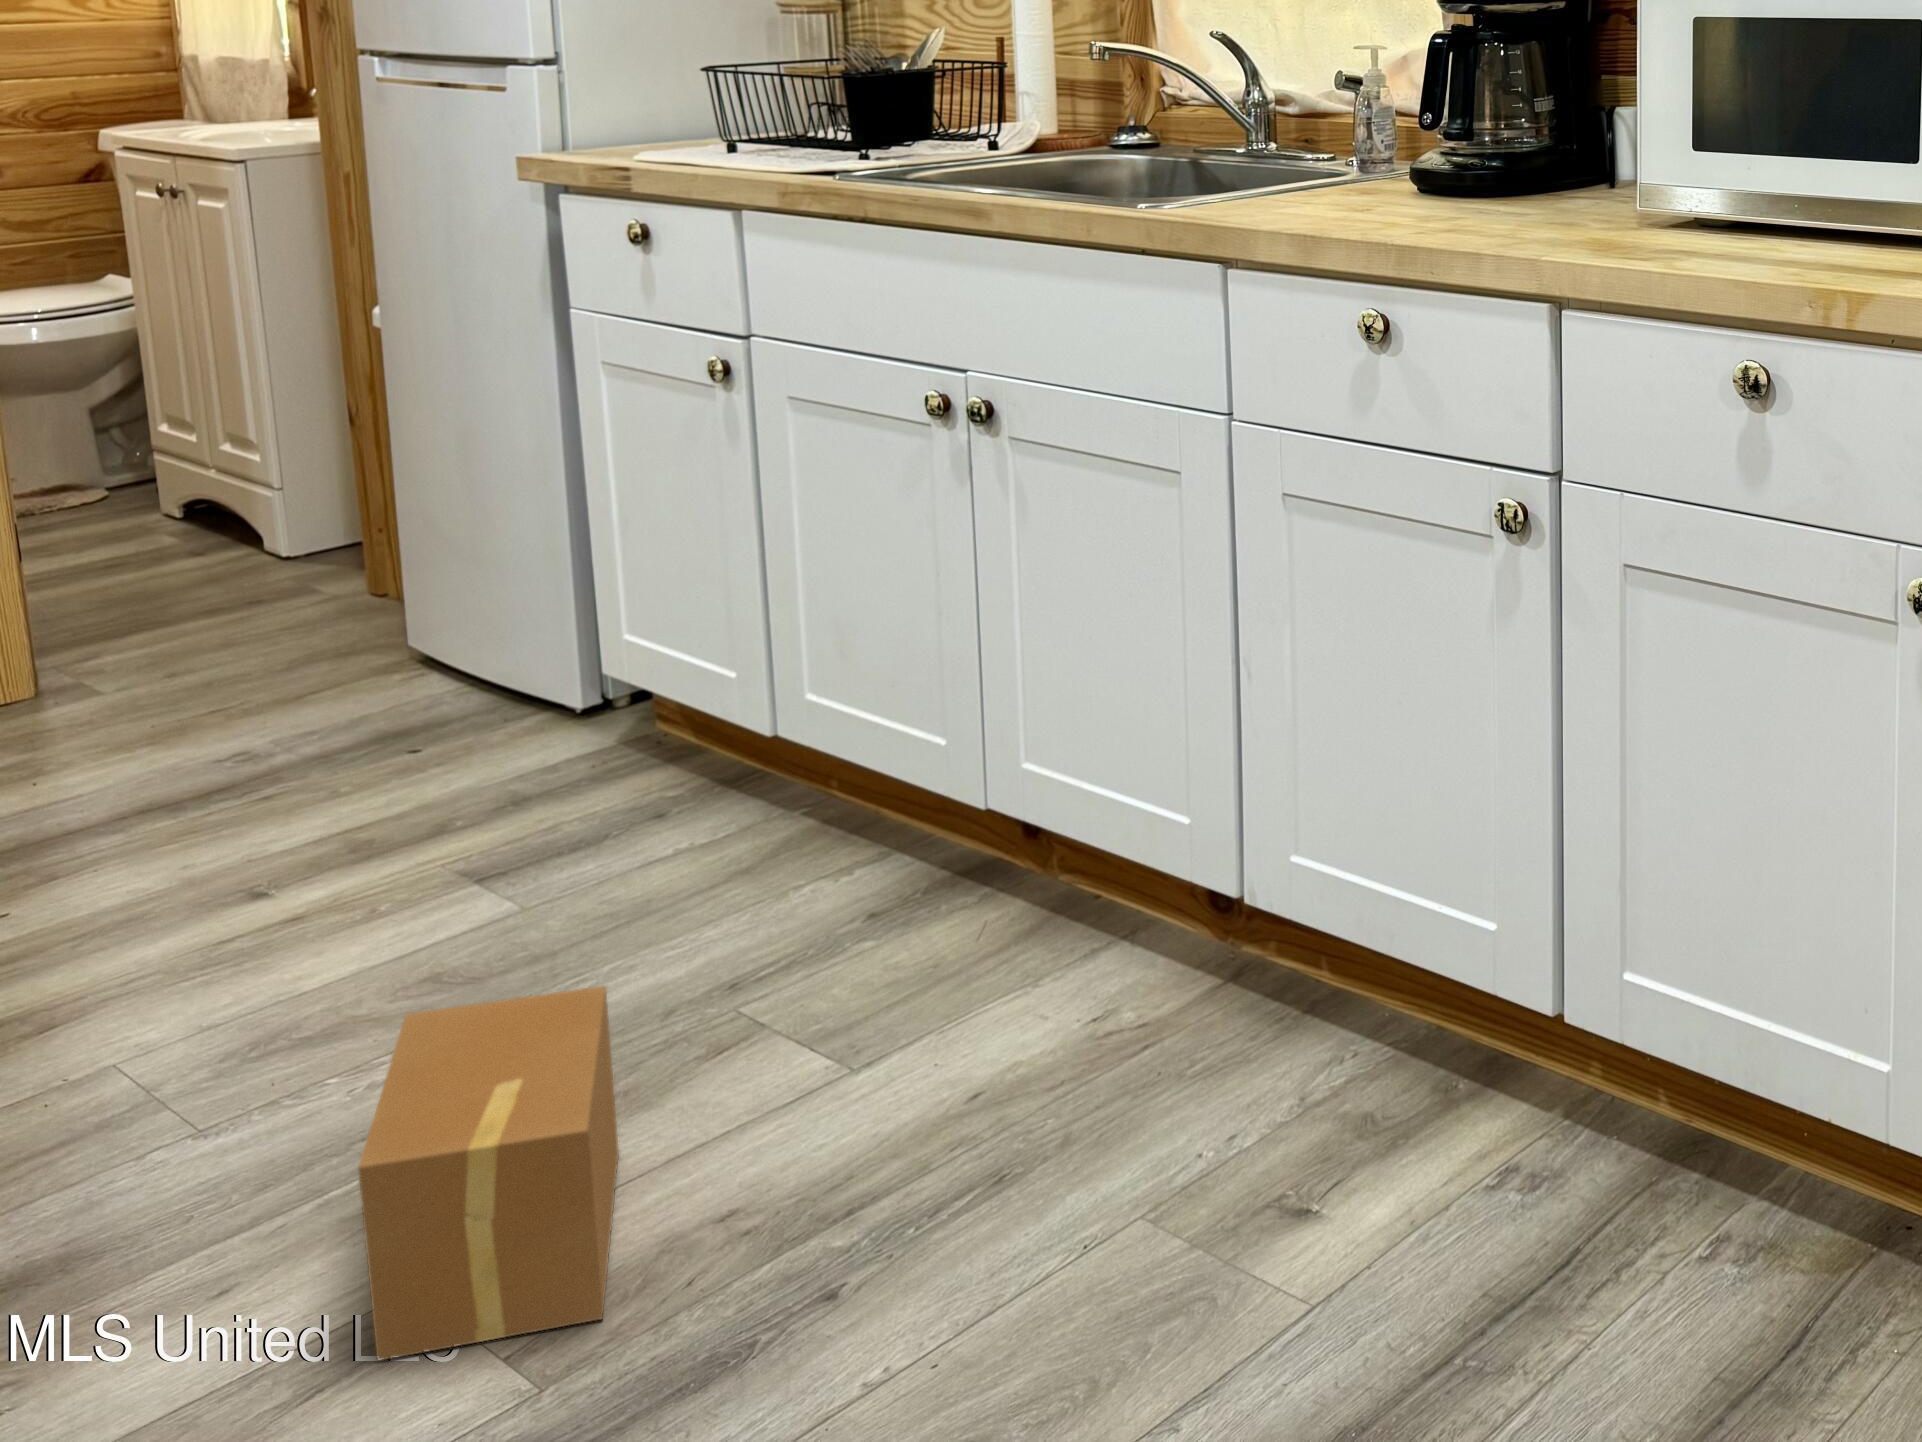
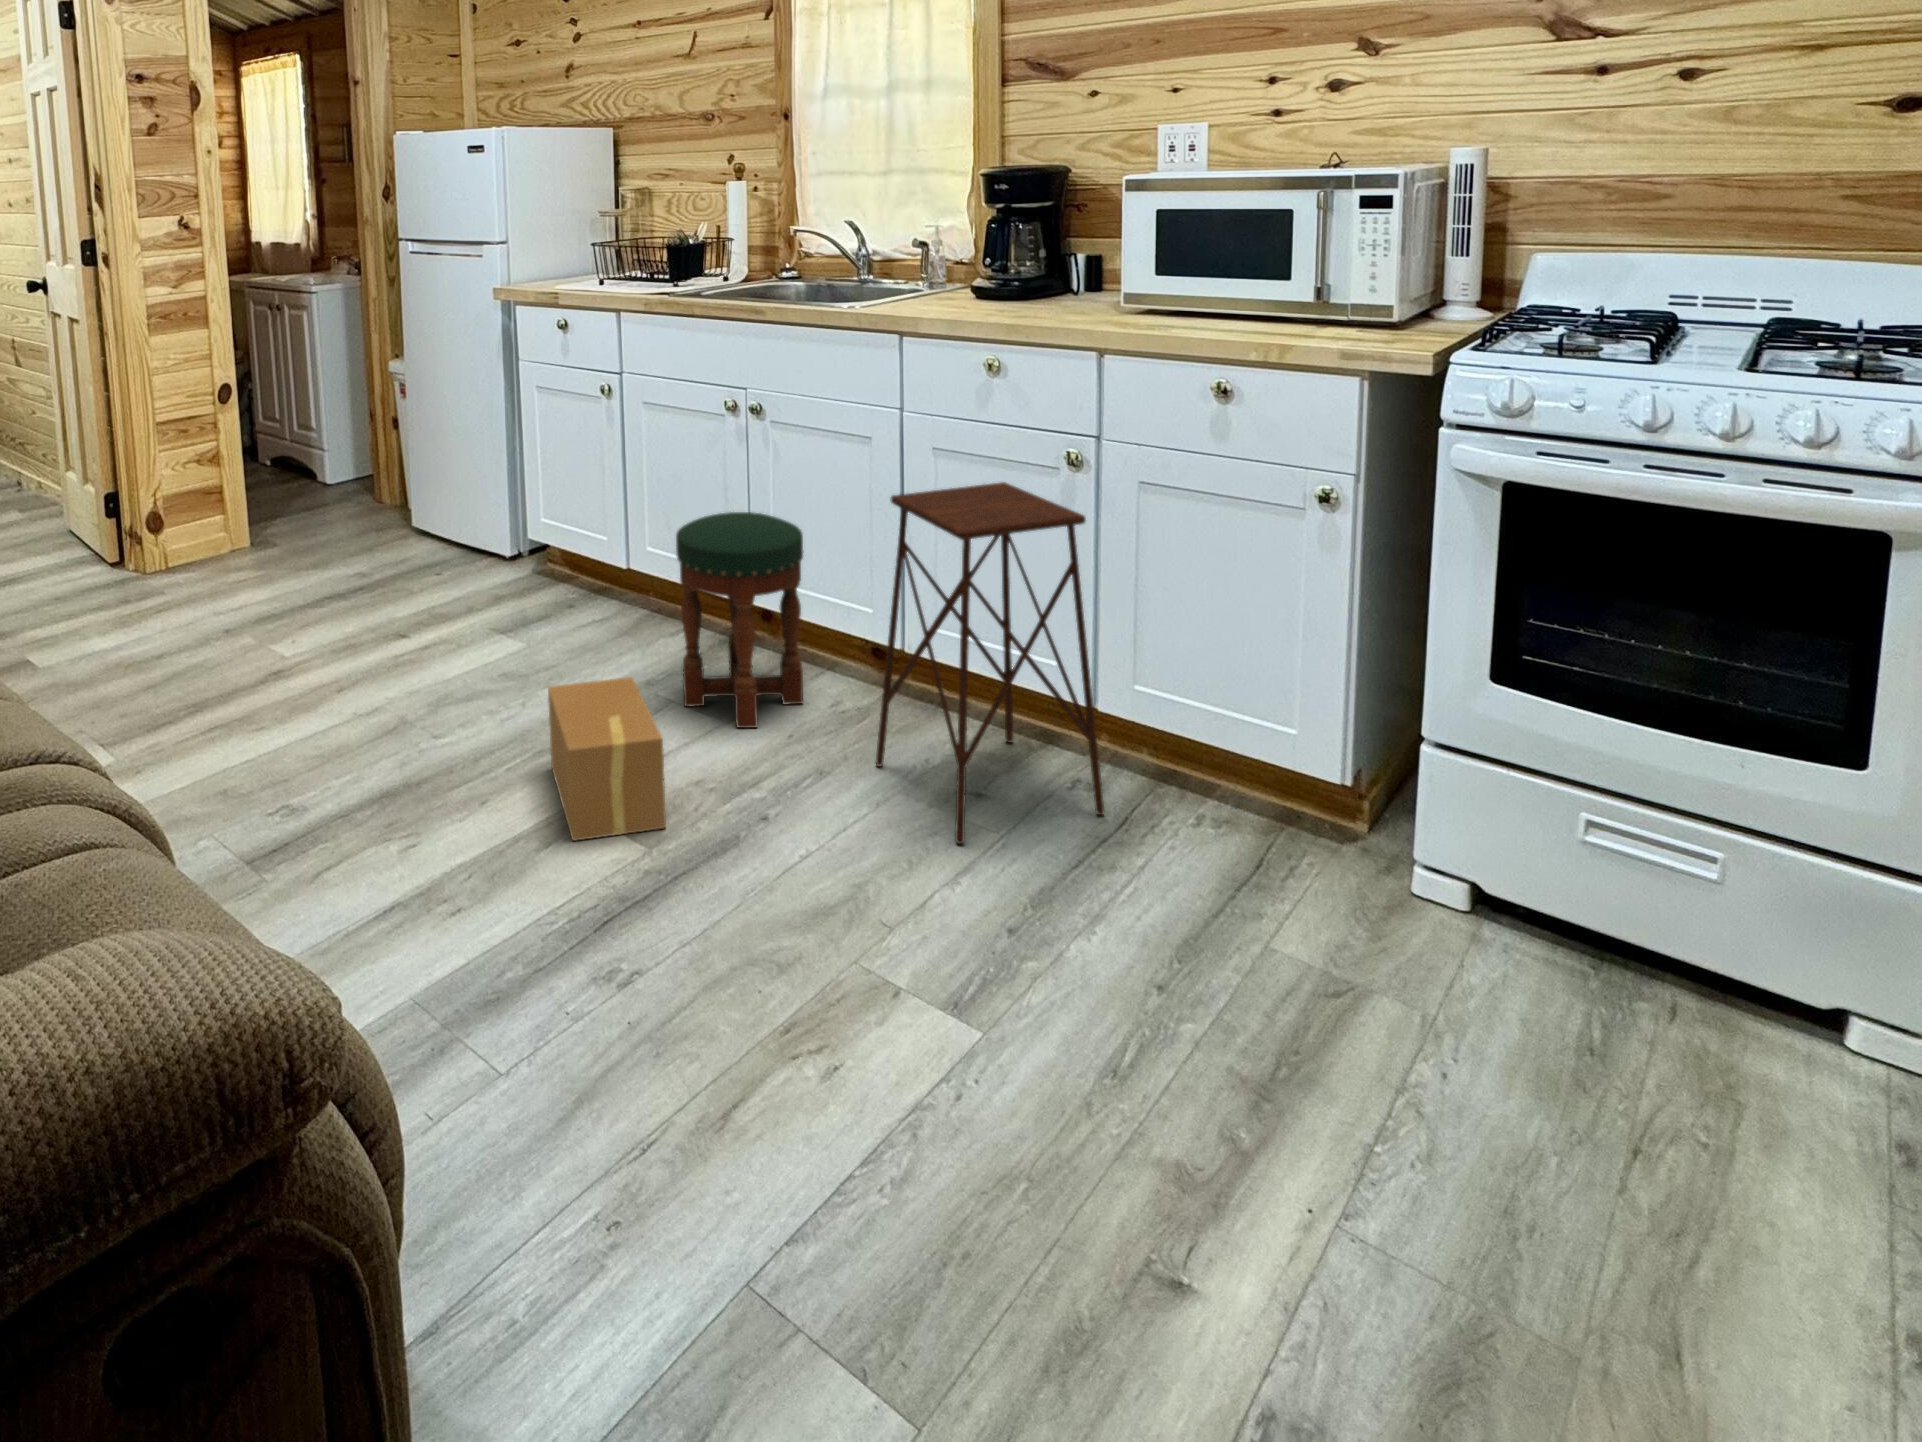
side table: none [1119,567,1534,1327] -> present [876,482,1104,844]
stool: none [756,627,1037,1077] -> present [676,512,804,728]

